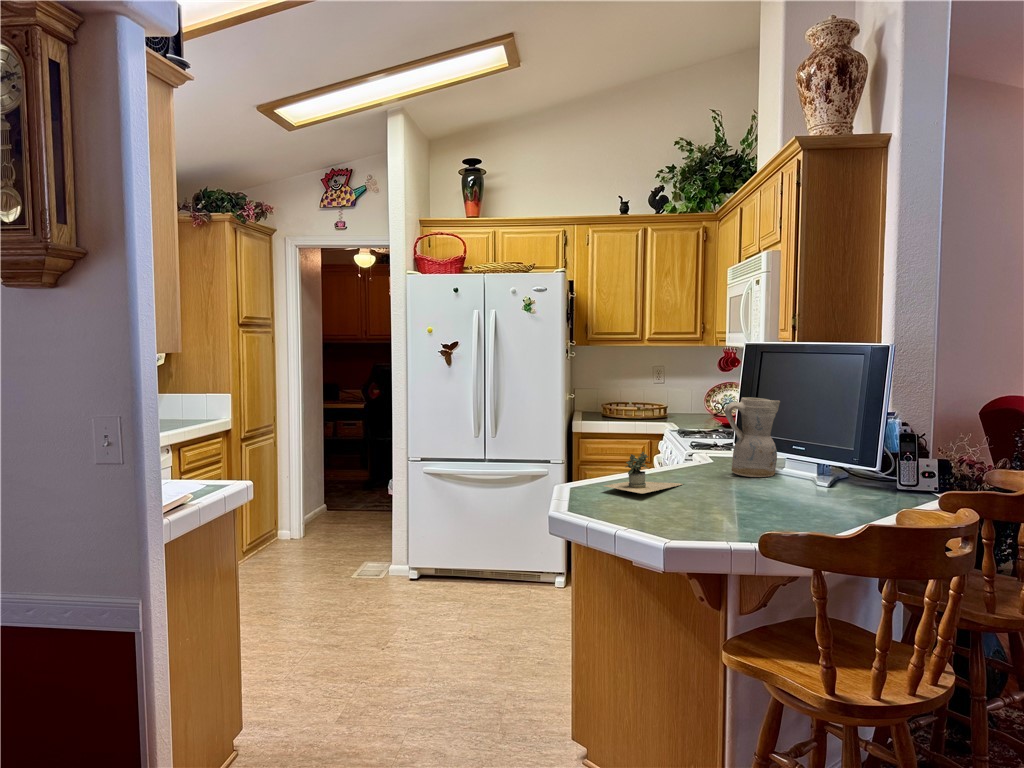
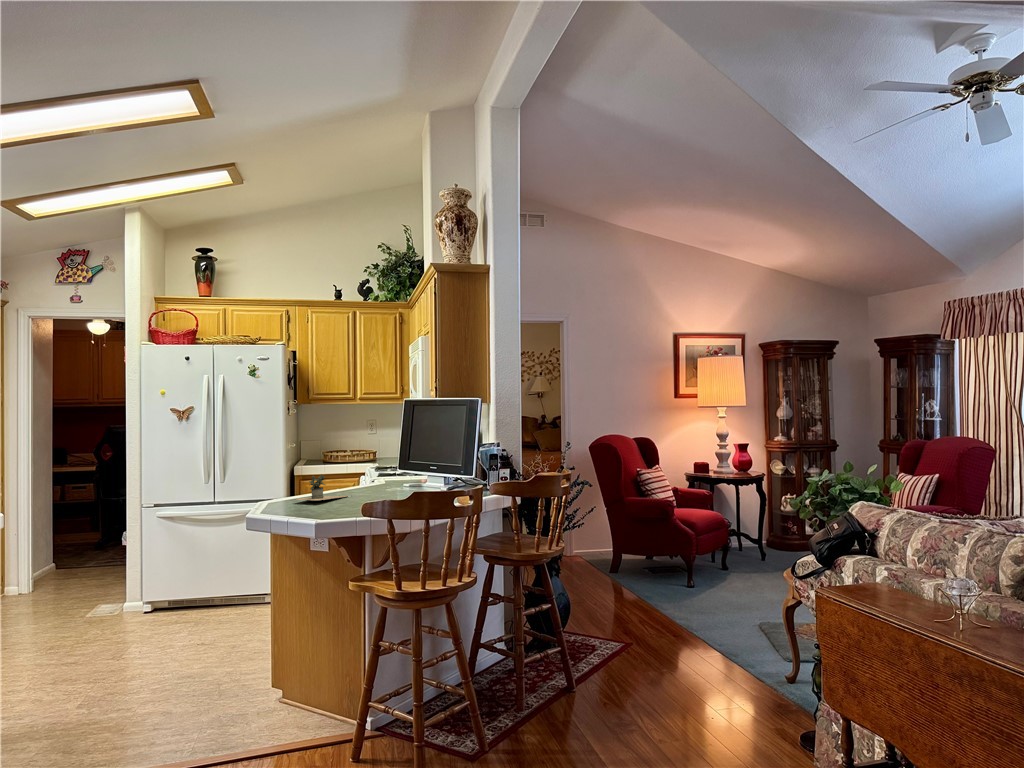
ceramic pitcher: present [725,397,780,477] -> none [382,436,418,489]

